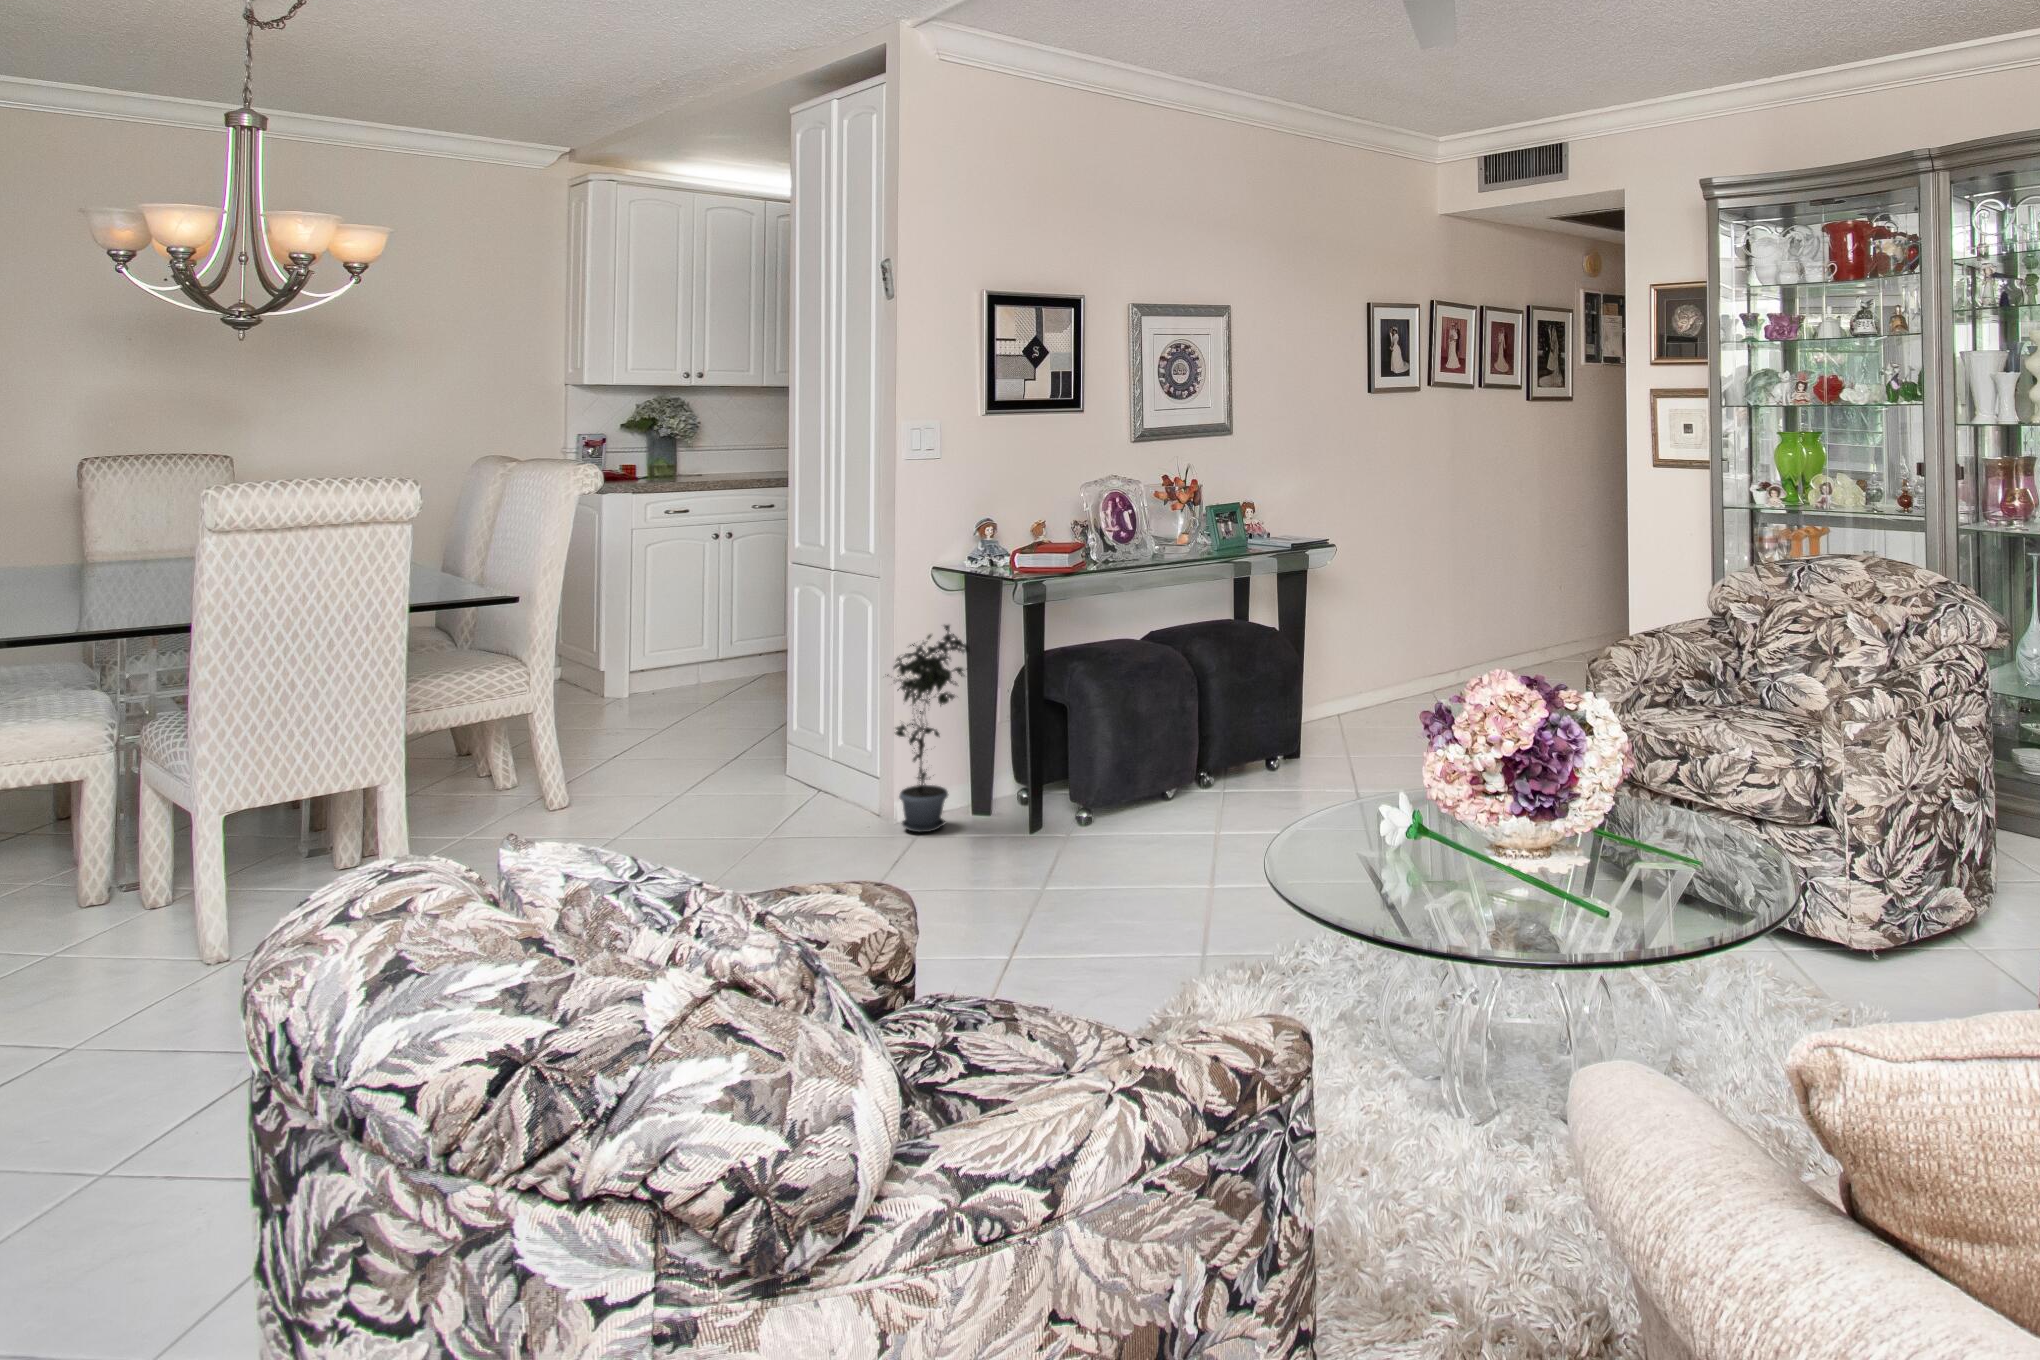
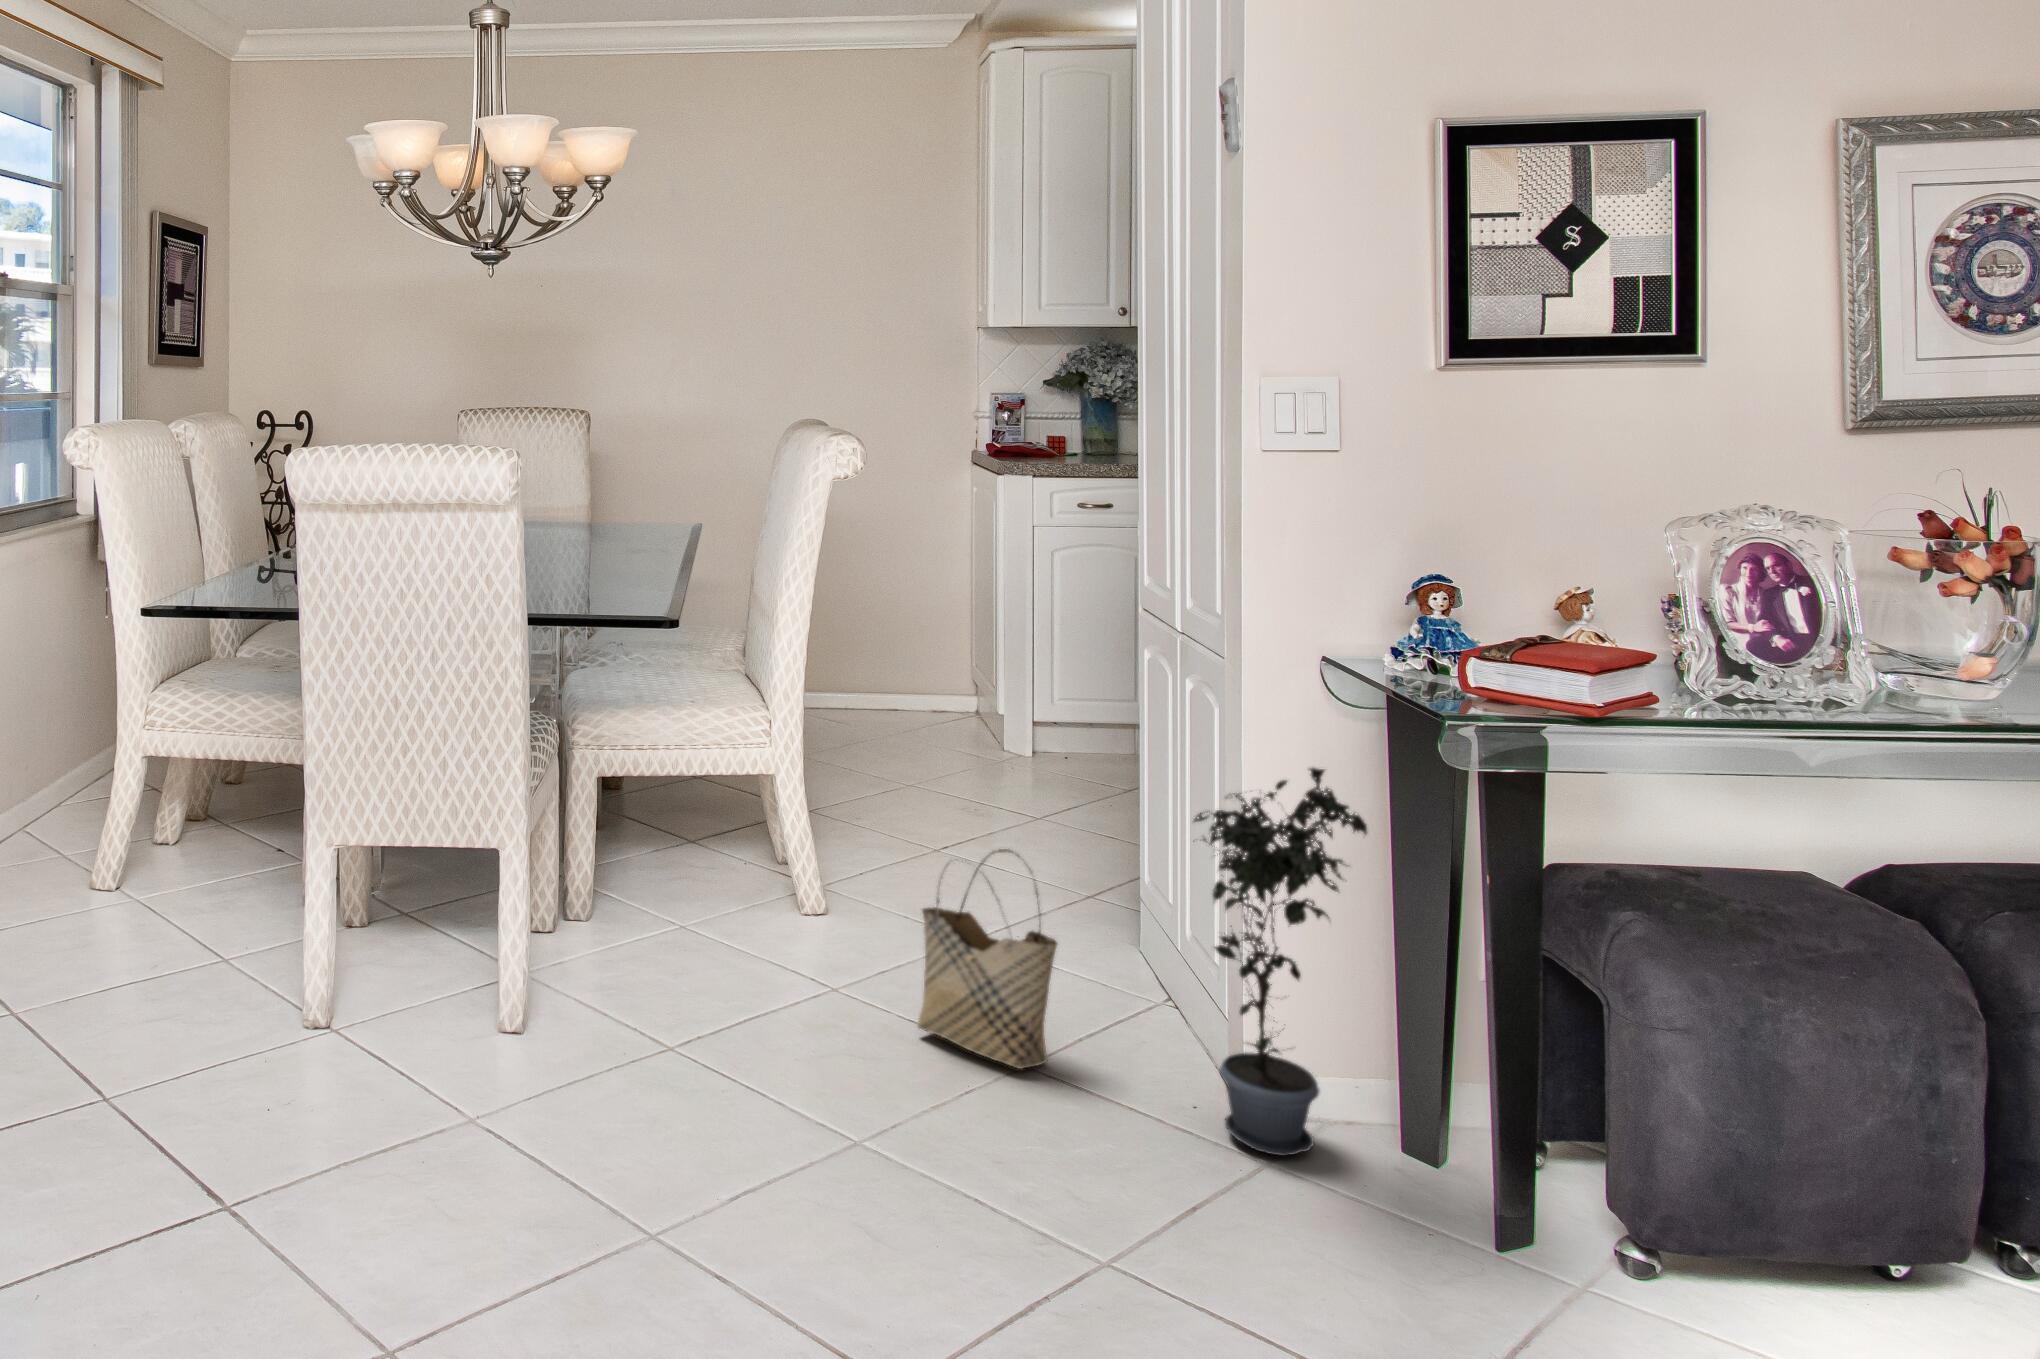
woven basket: none [708,714,800,838] -> present [917,849,1057,1069]

